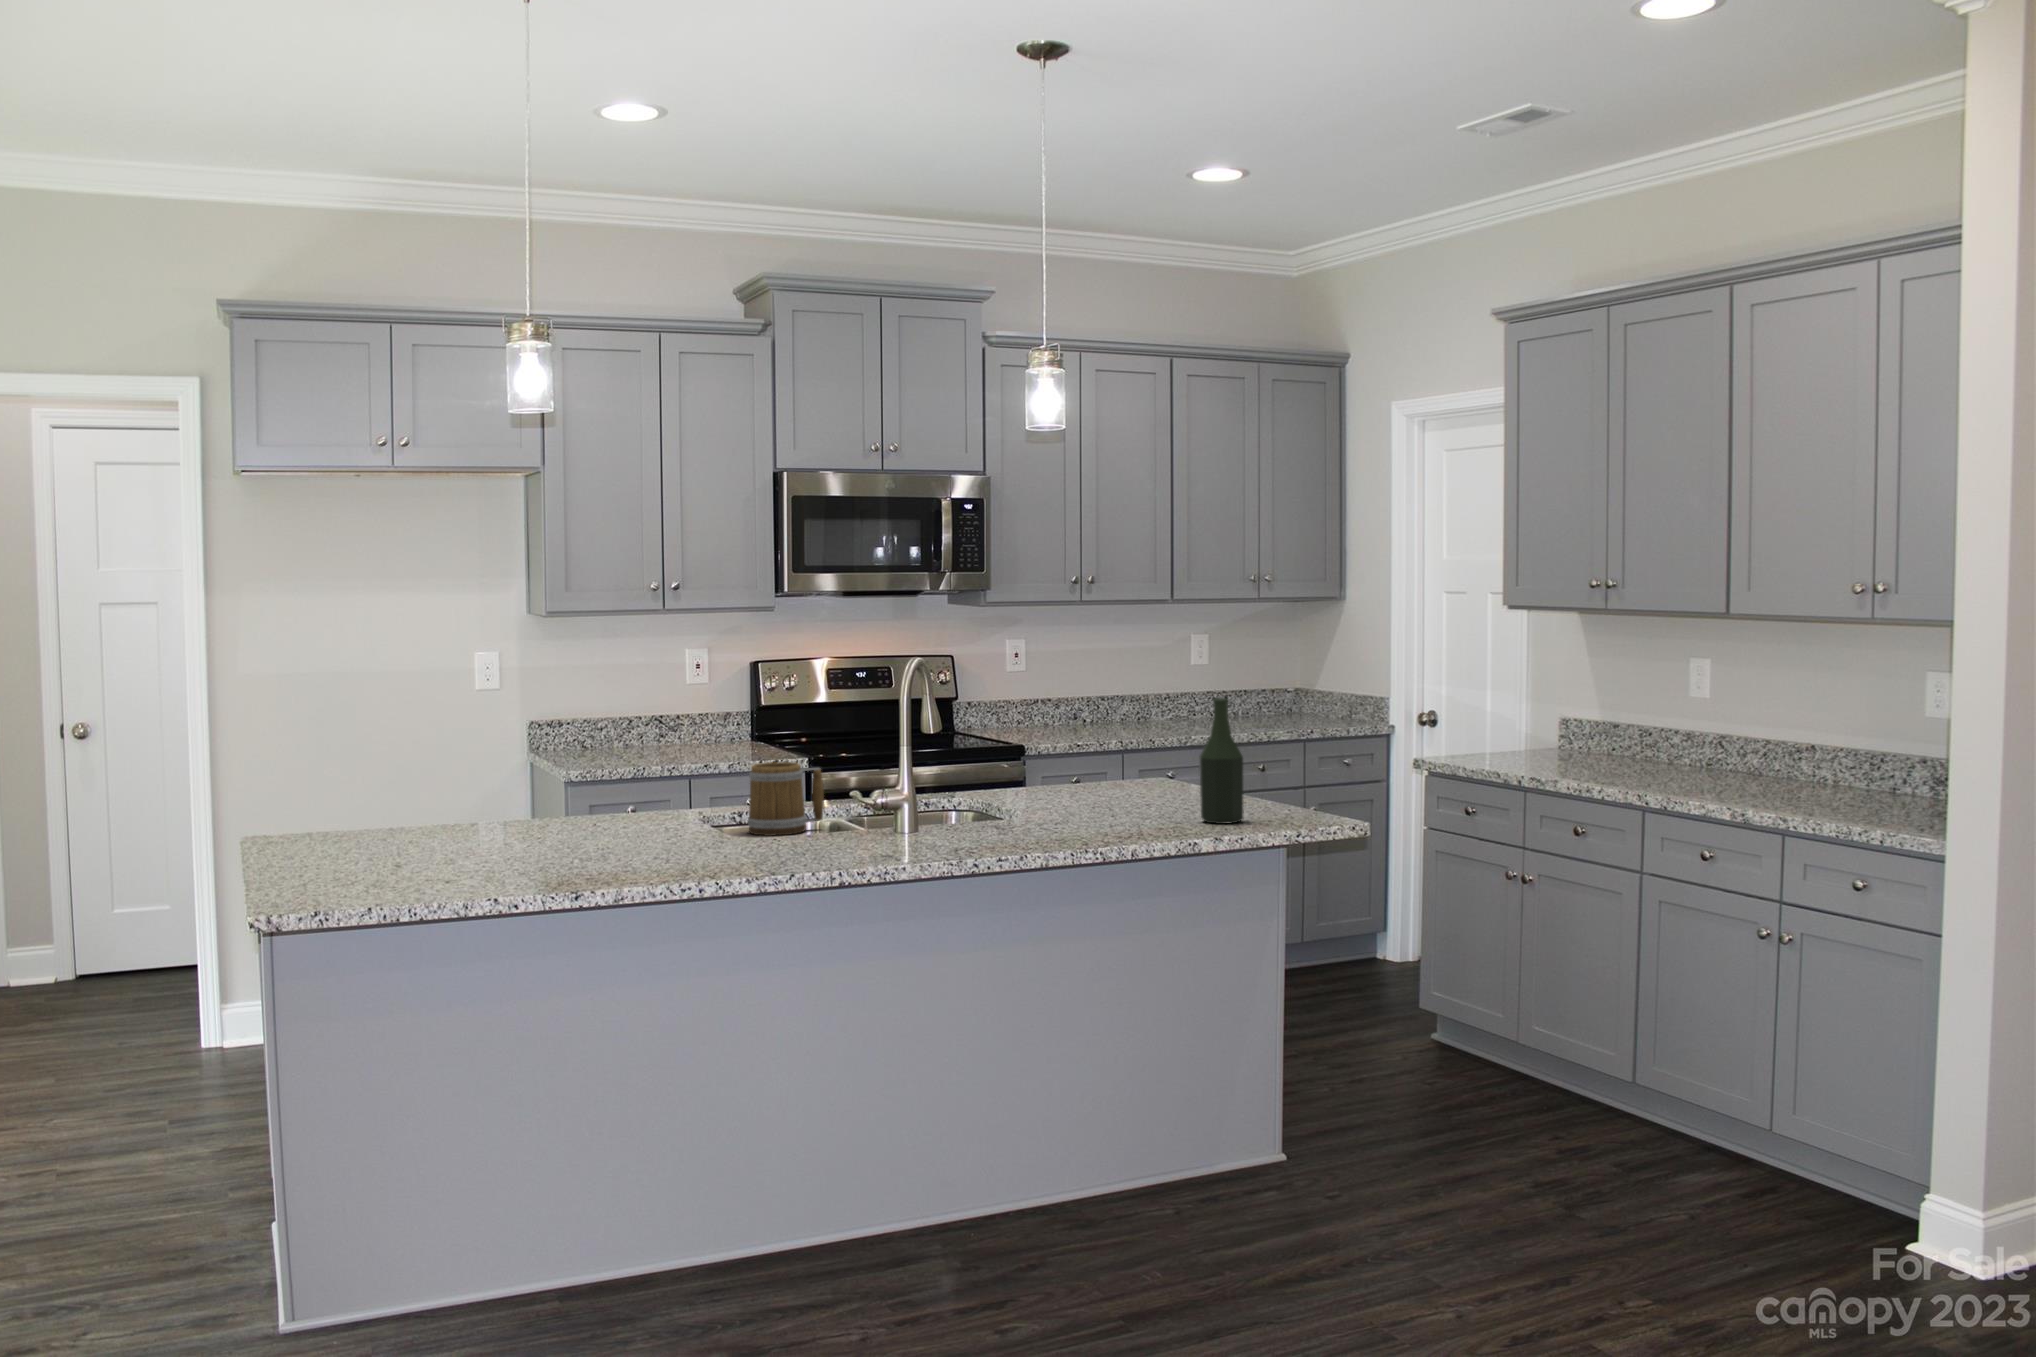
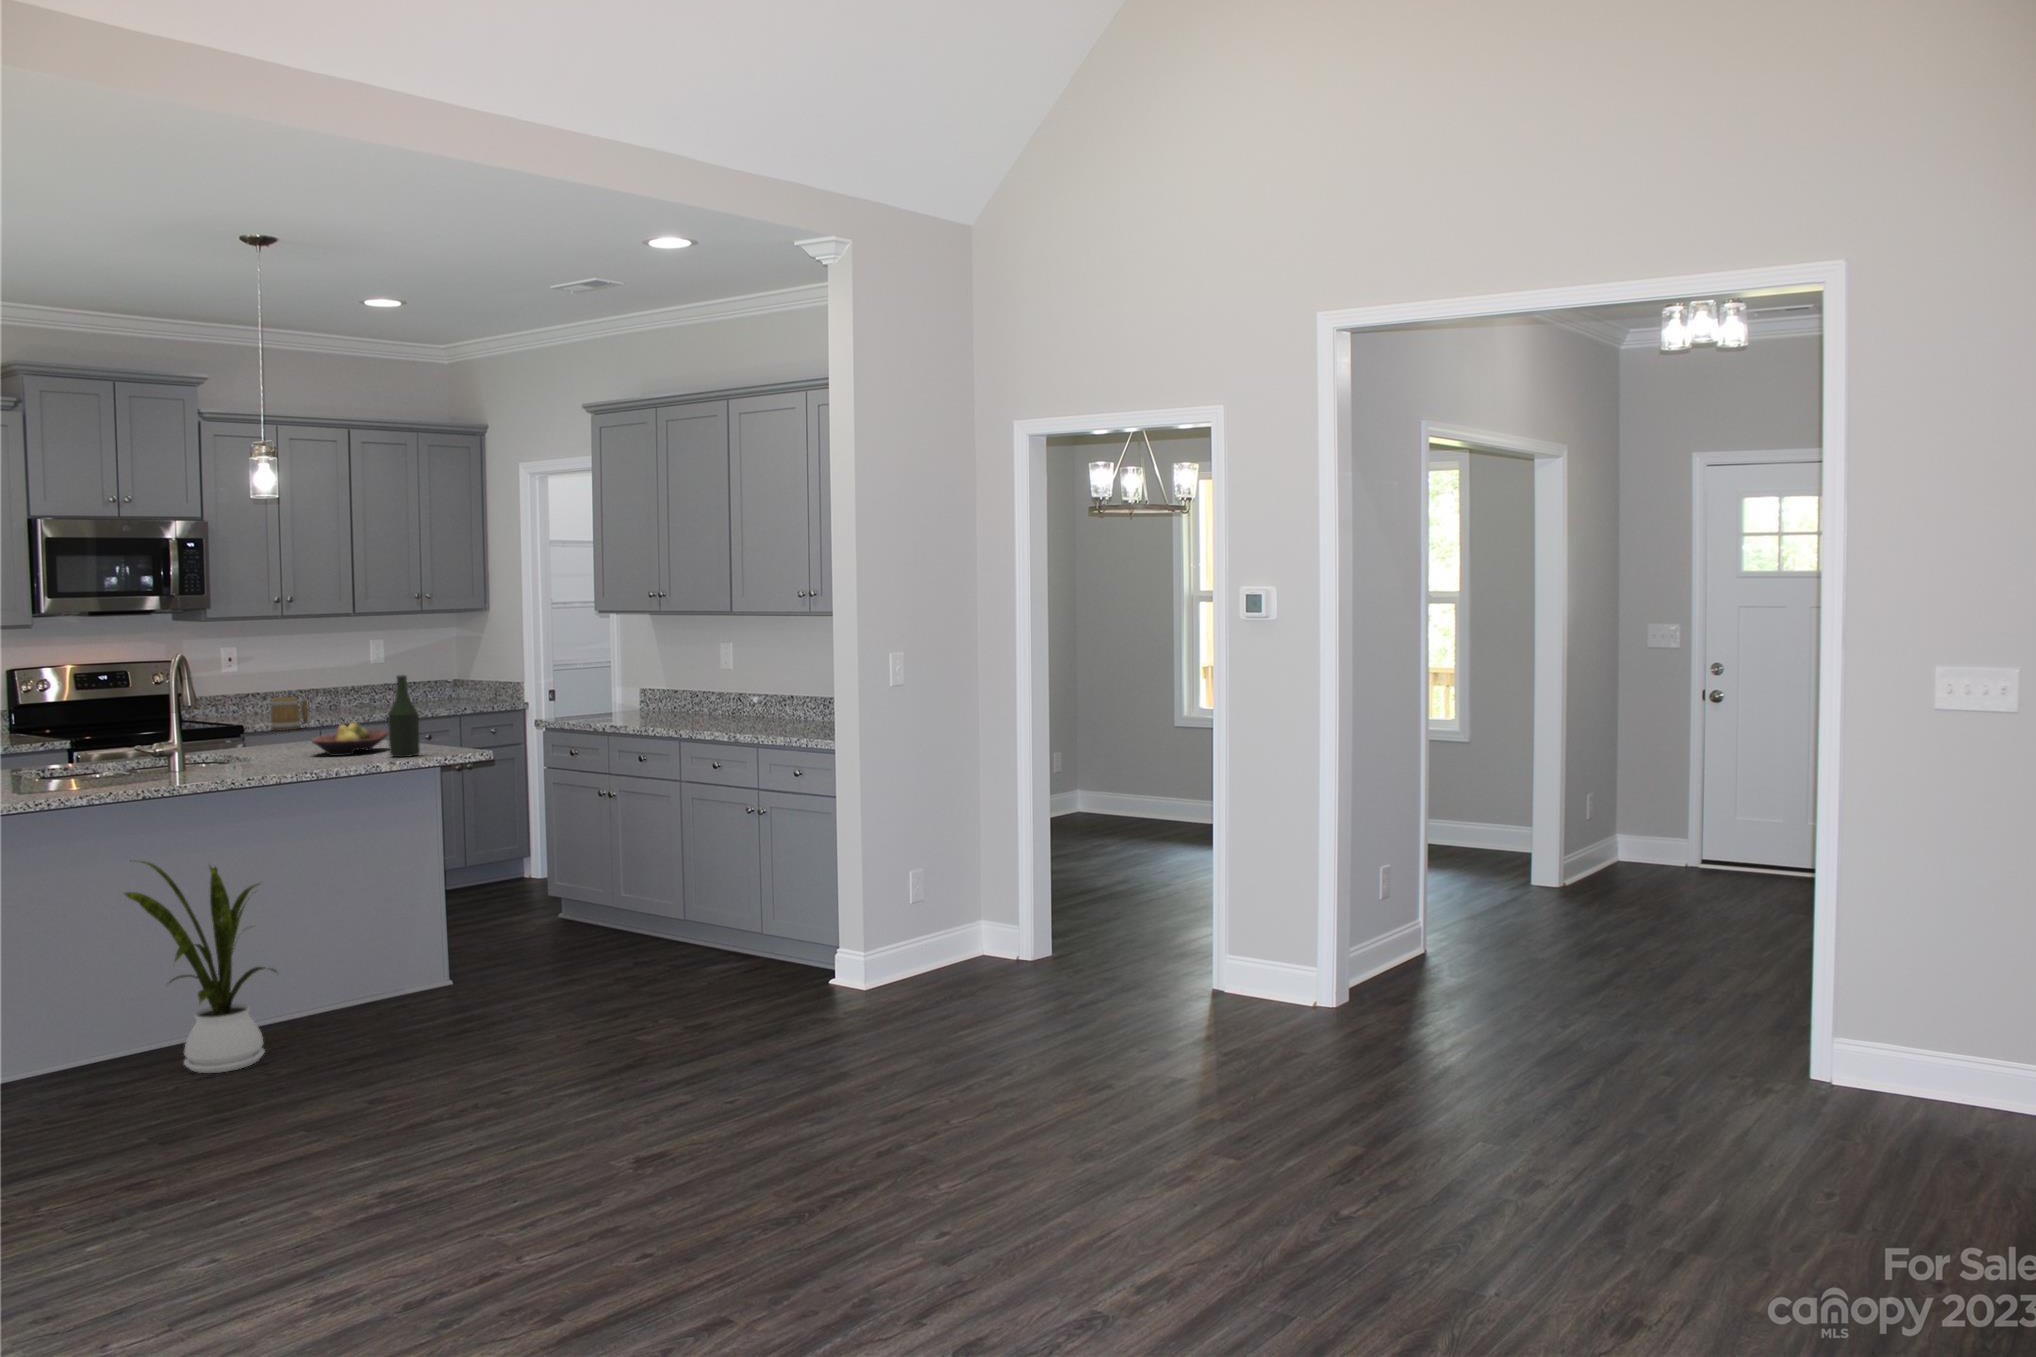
fruit bowl: none [1095,760,1201,813] -> present [312,722,388,756]
mug: present [748,762,824,836] -> present [271,697,308,731]
house plant: none [839,959,1039,1280] -> present [125,861,276,1073]

